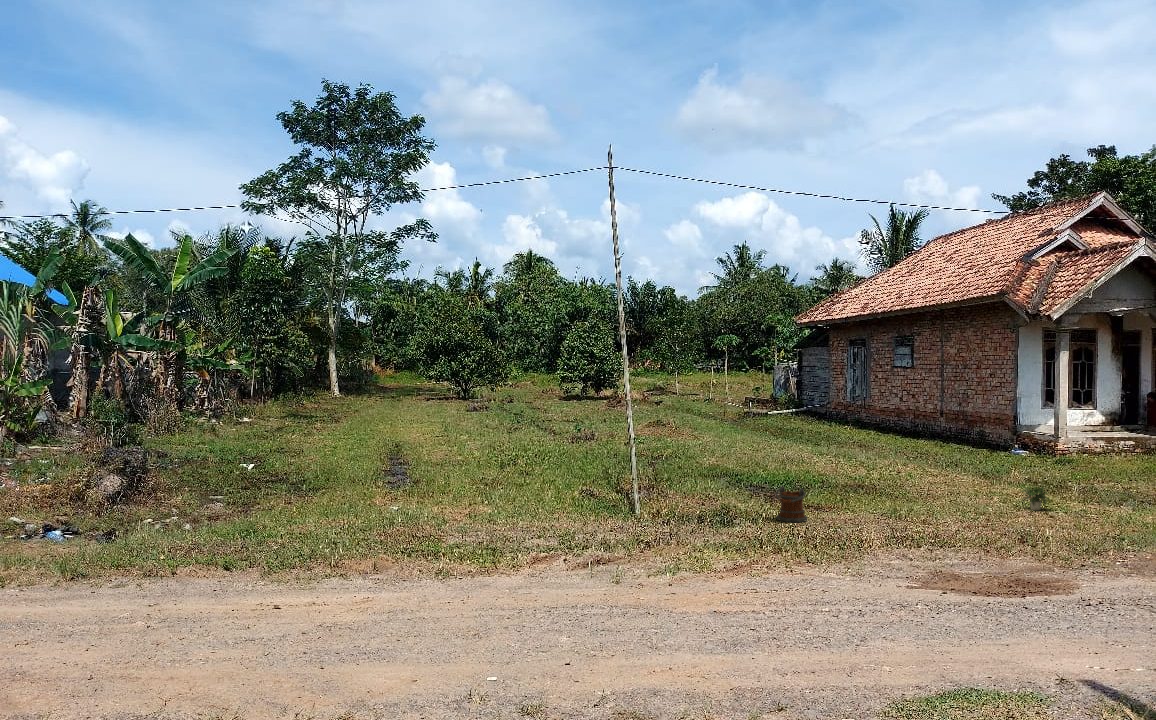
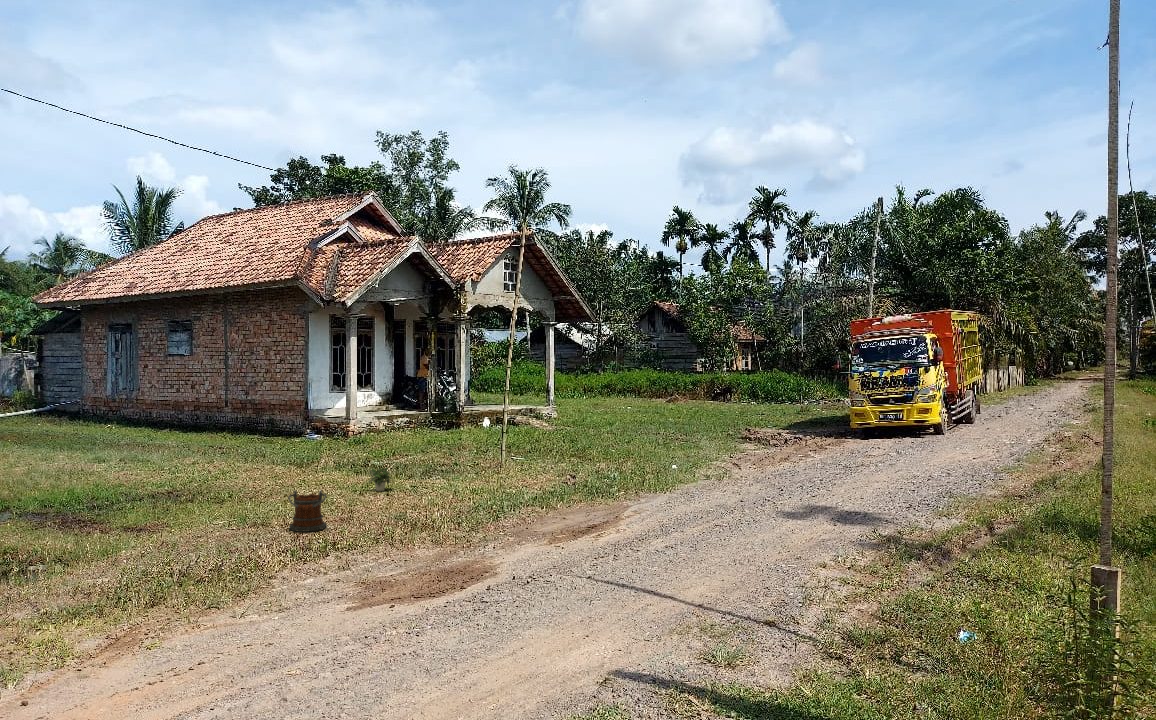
bucket: present [776,486,807,522] -> present [288,490,327,532]

